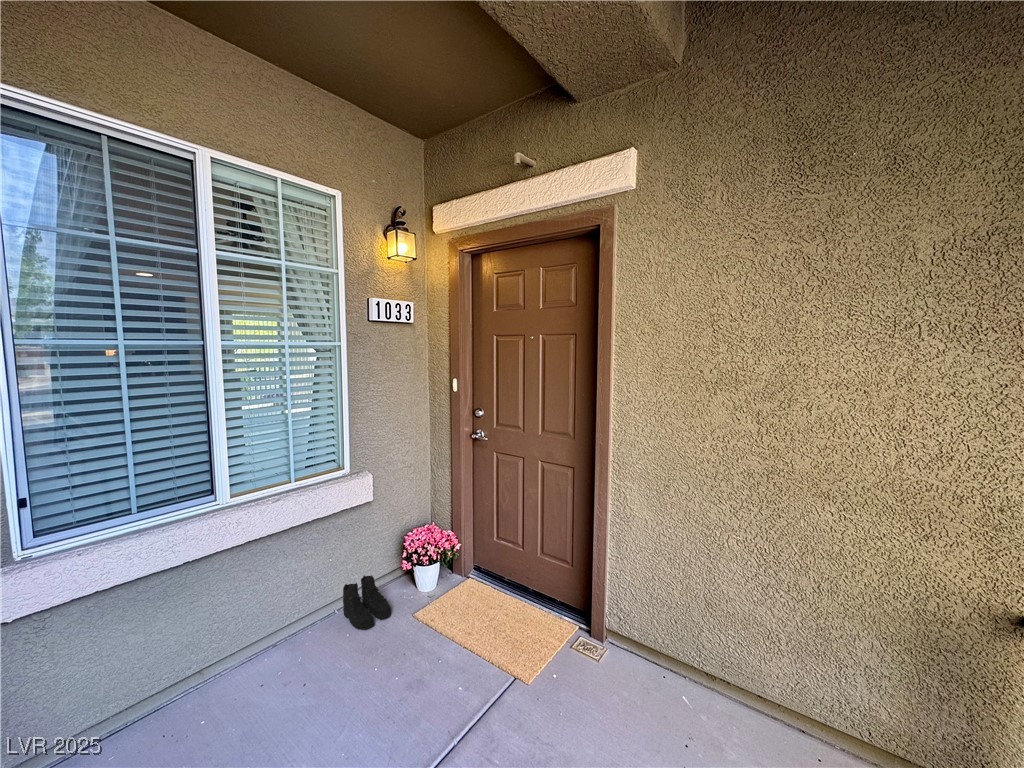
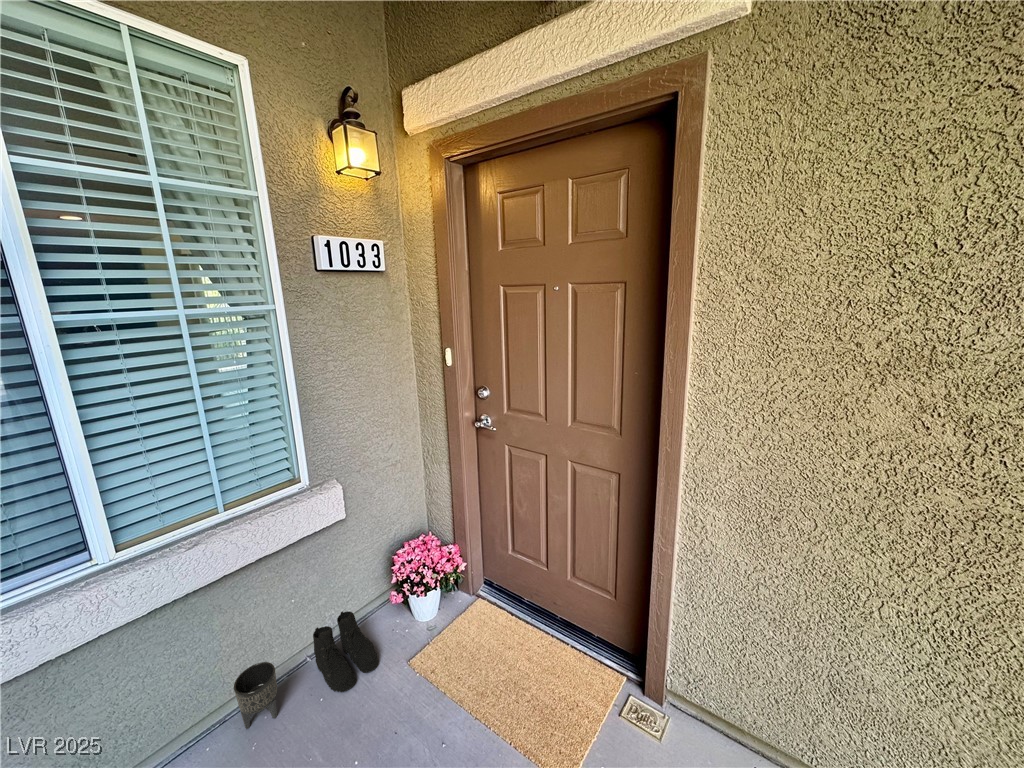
planter: none [289,600,318,648] -> present [234,662,277,729]

